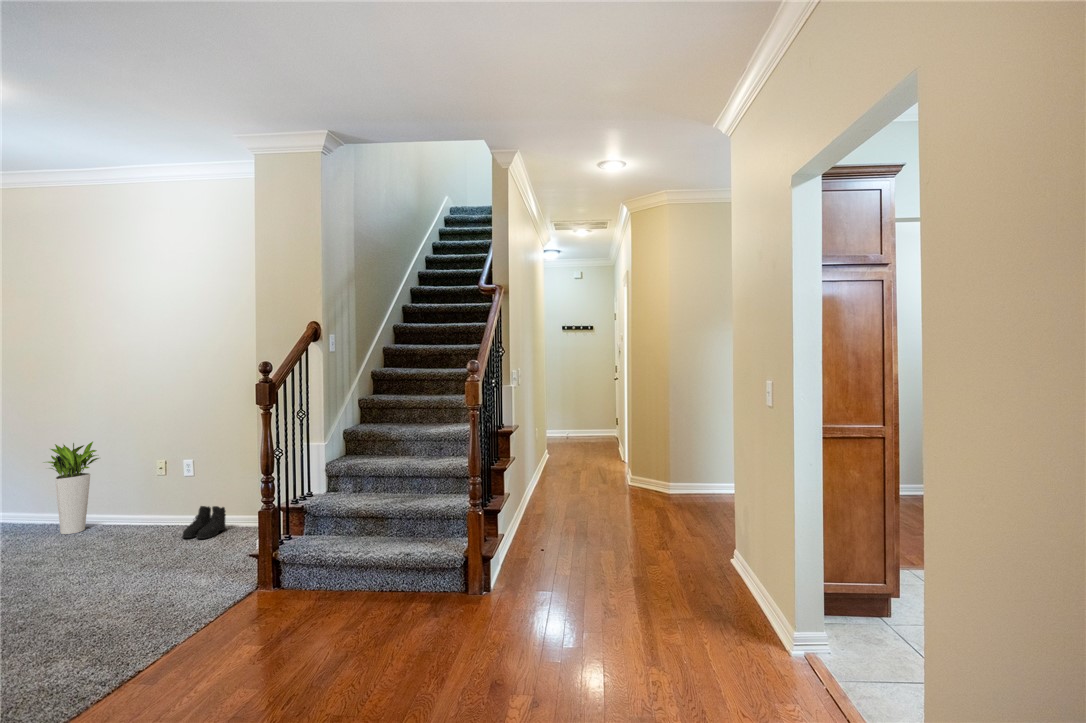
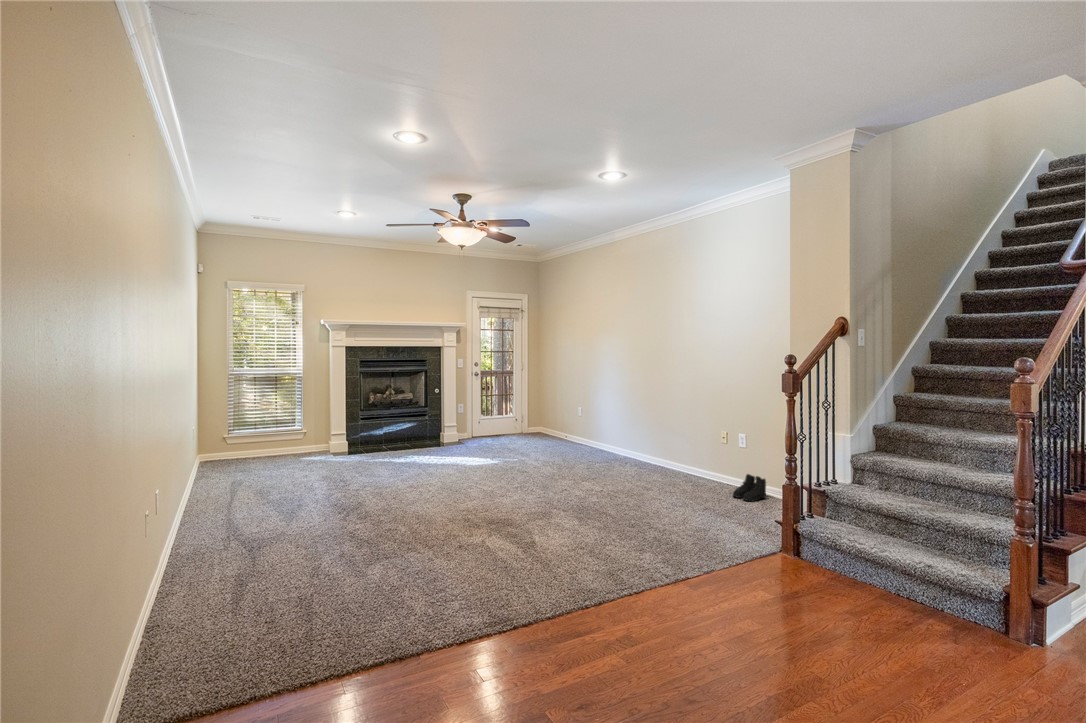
planter: present [48,442,99,534] -> none [651,410,685,476]

